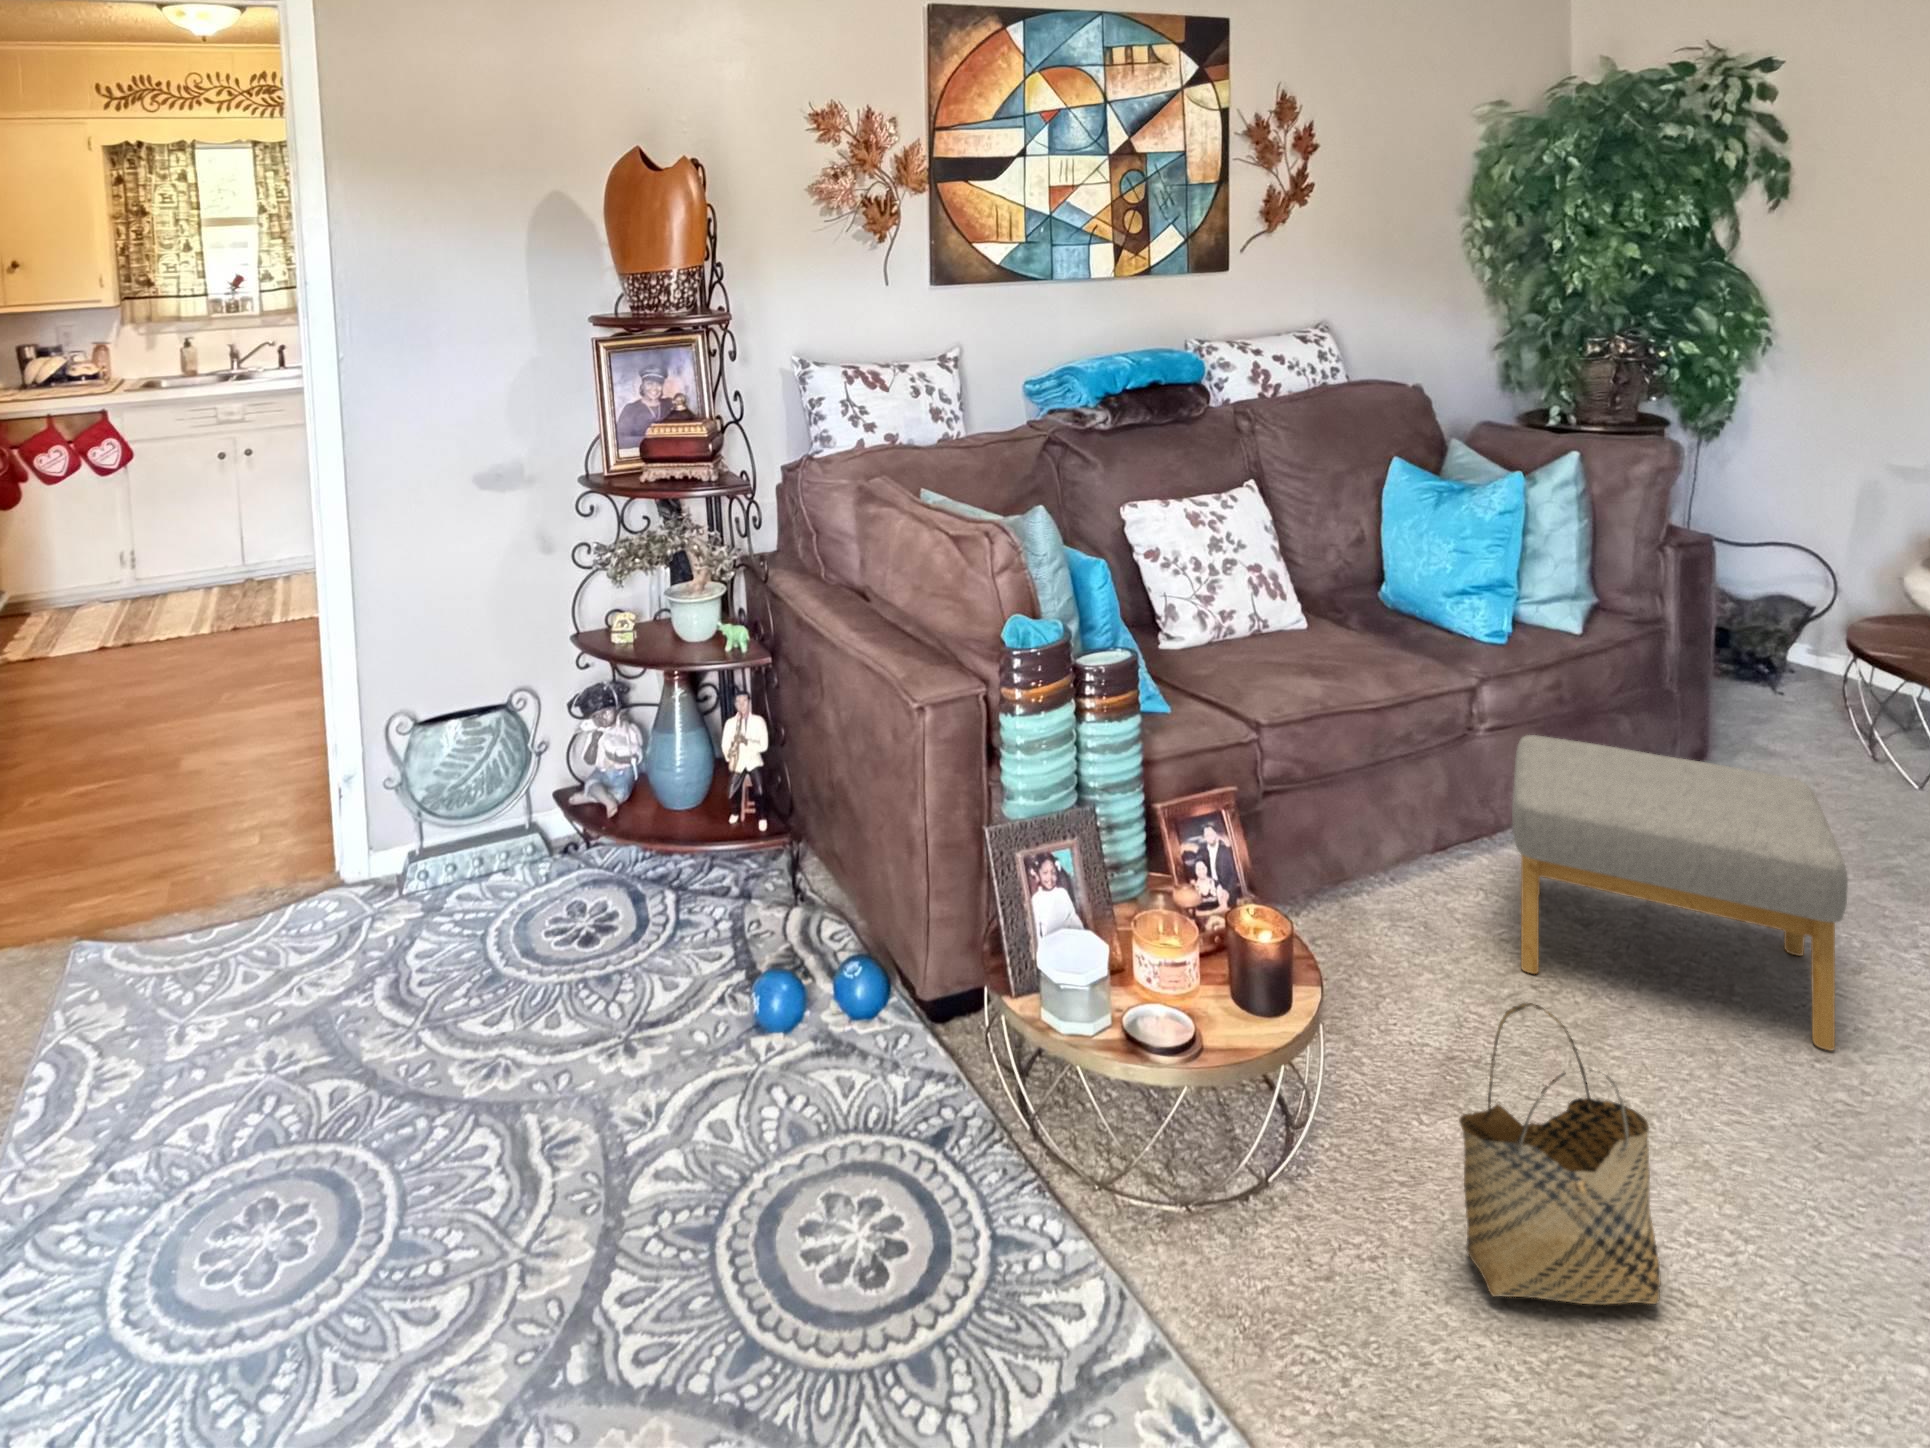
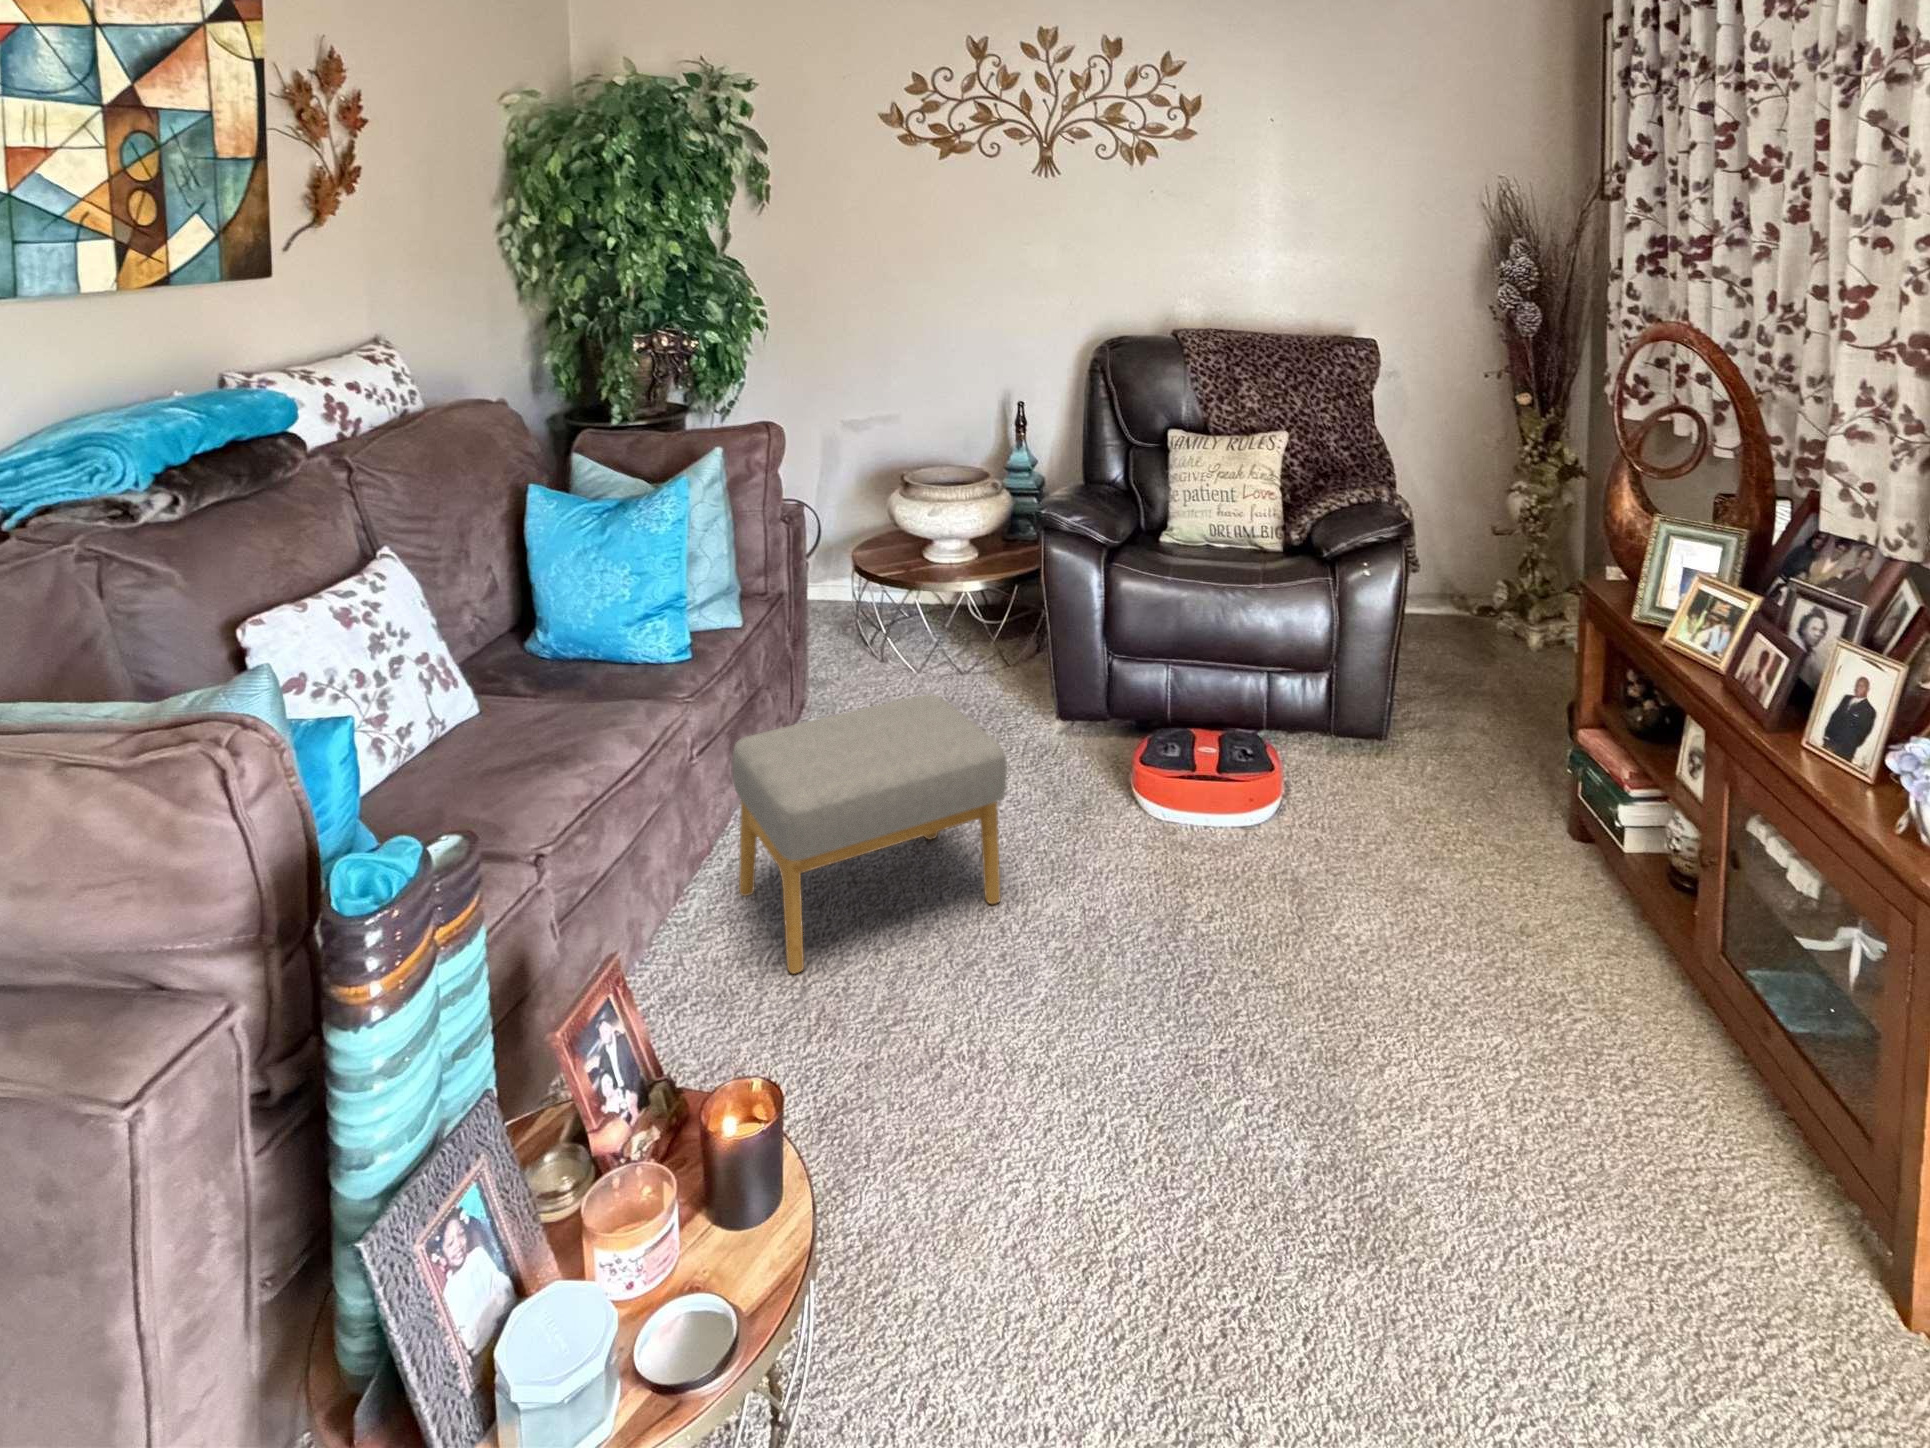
woven basket: present [1459,1003,1660,1304] -> none [940,997,1069,1307]

